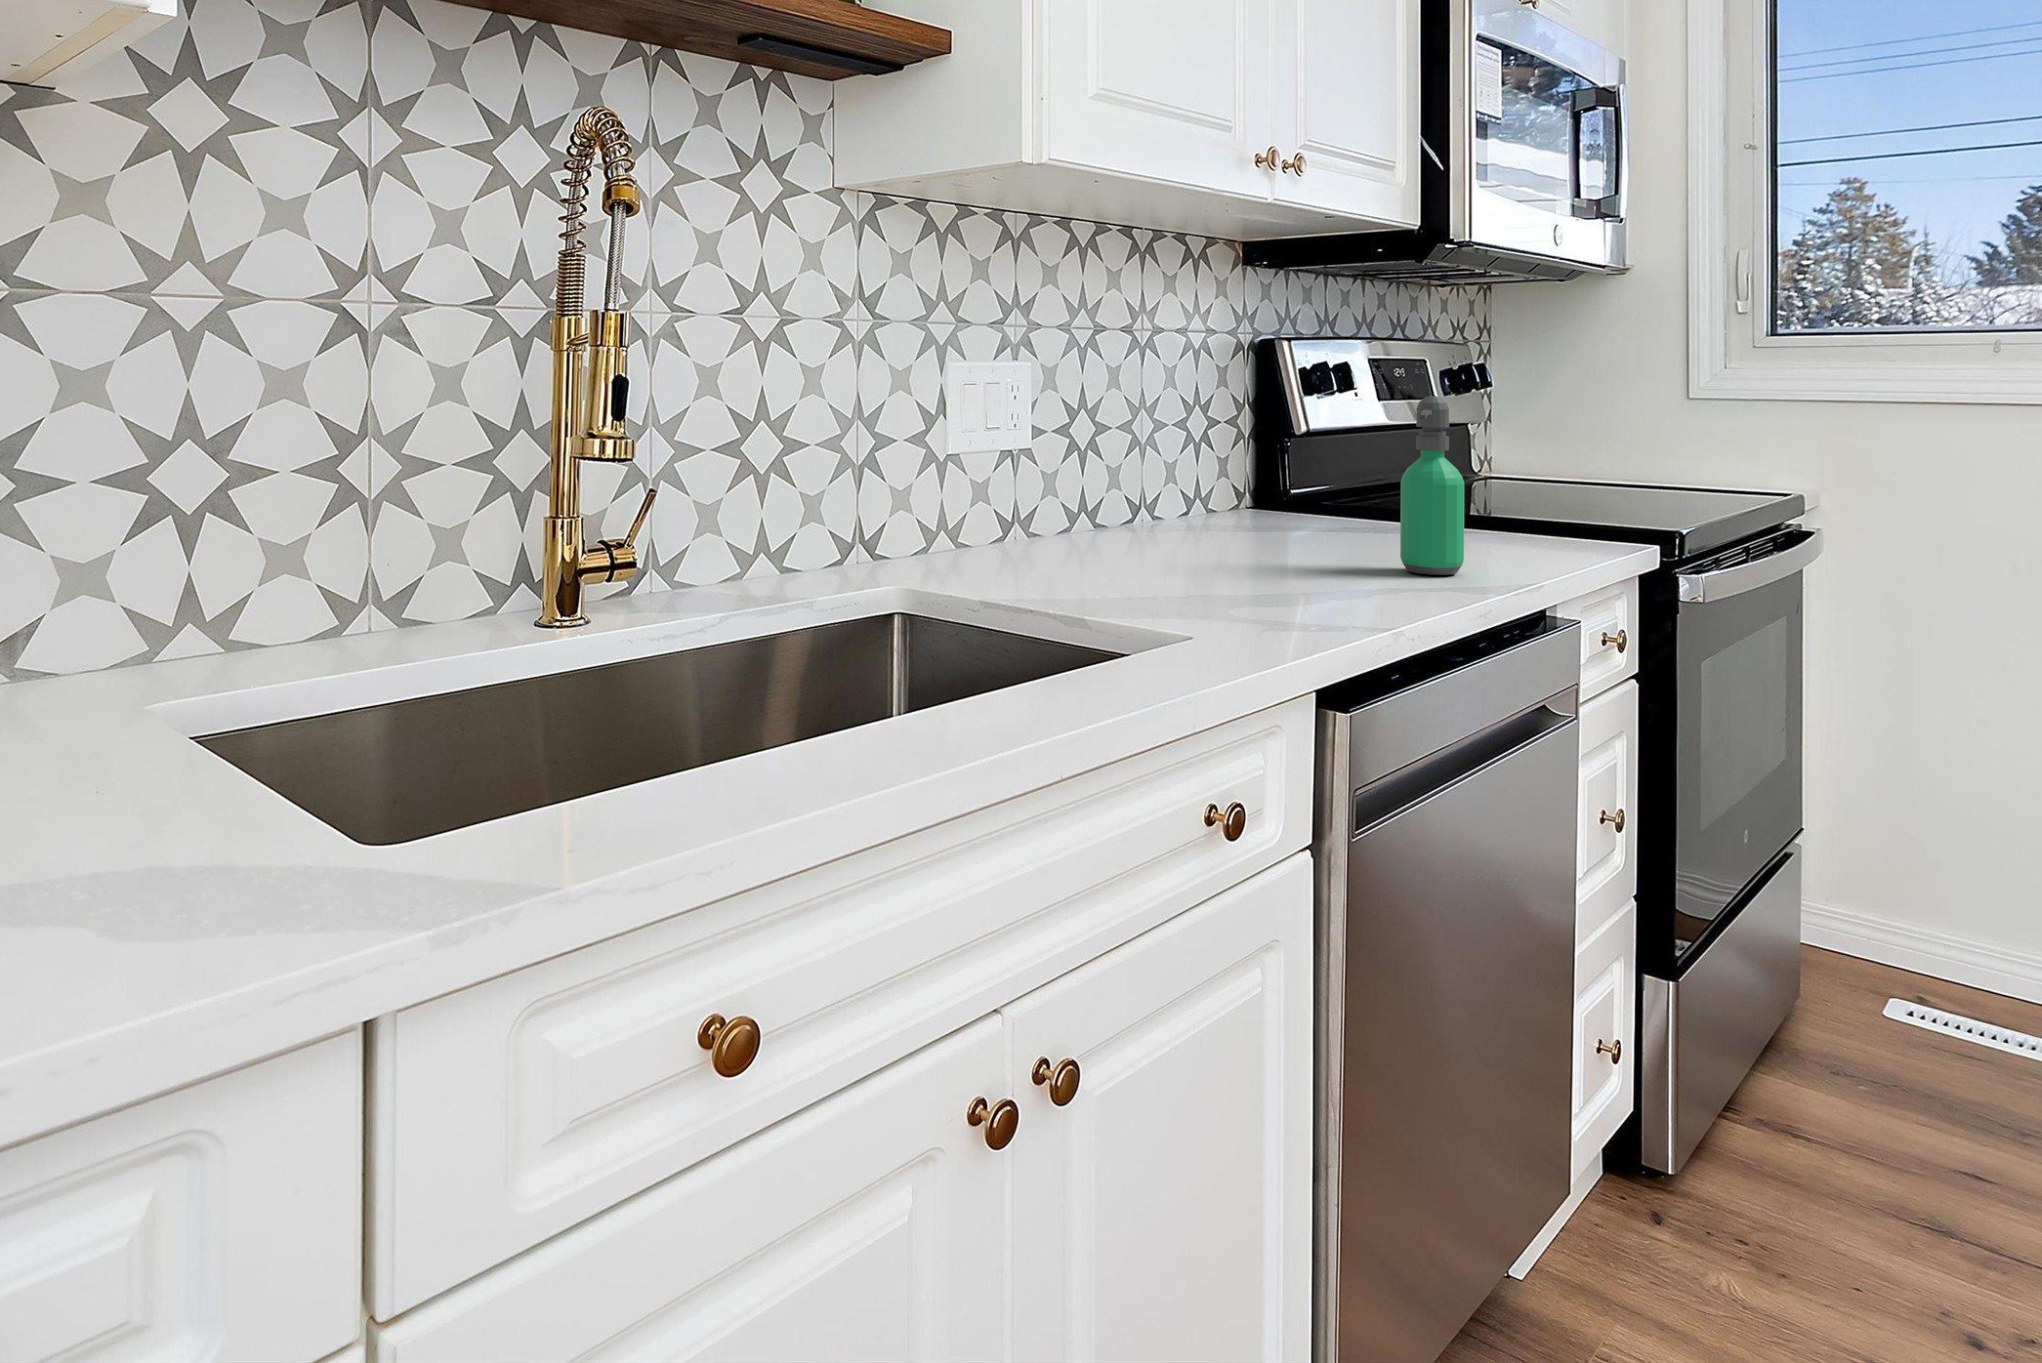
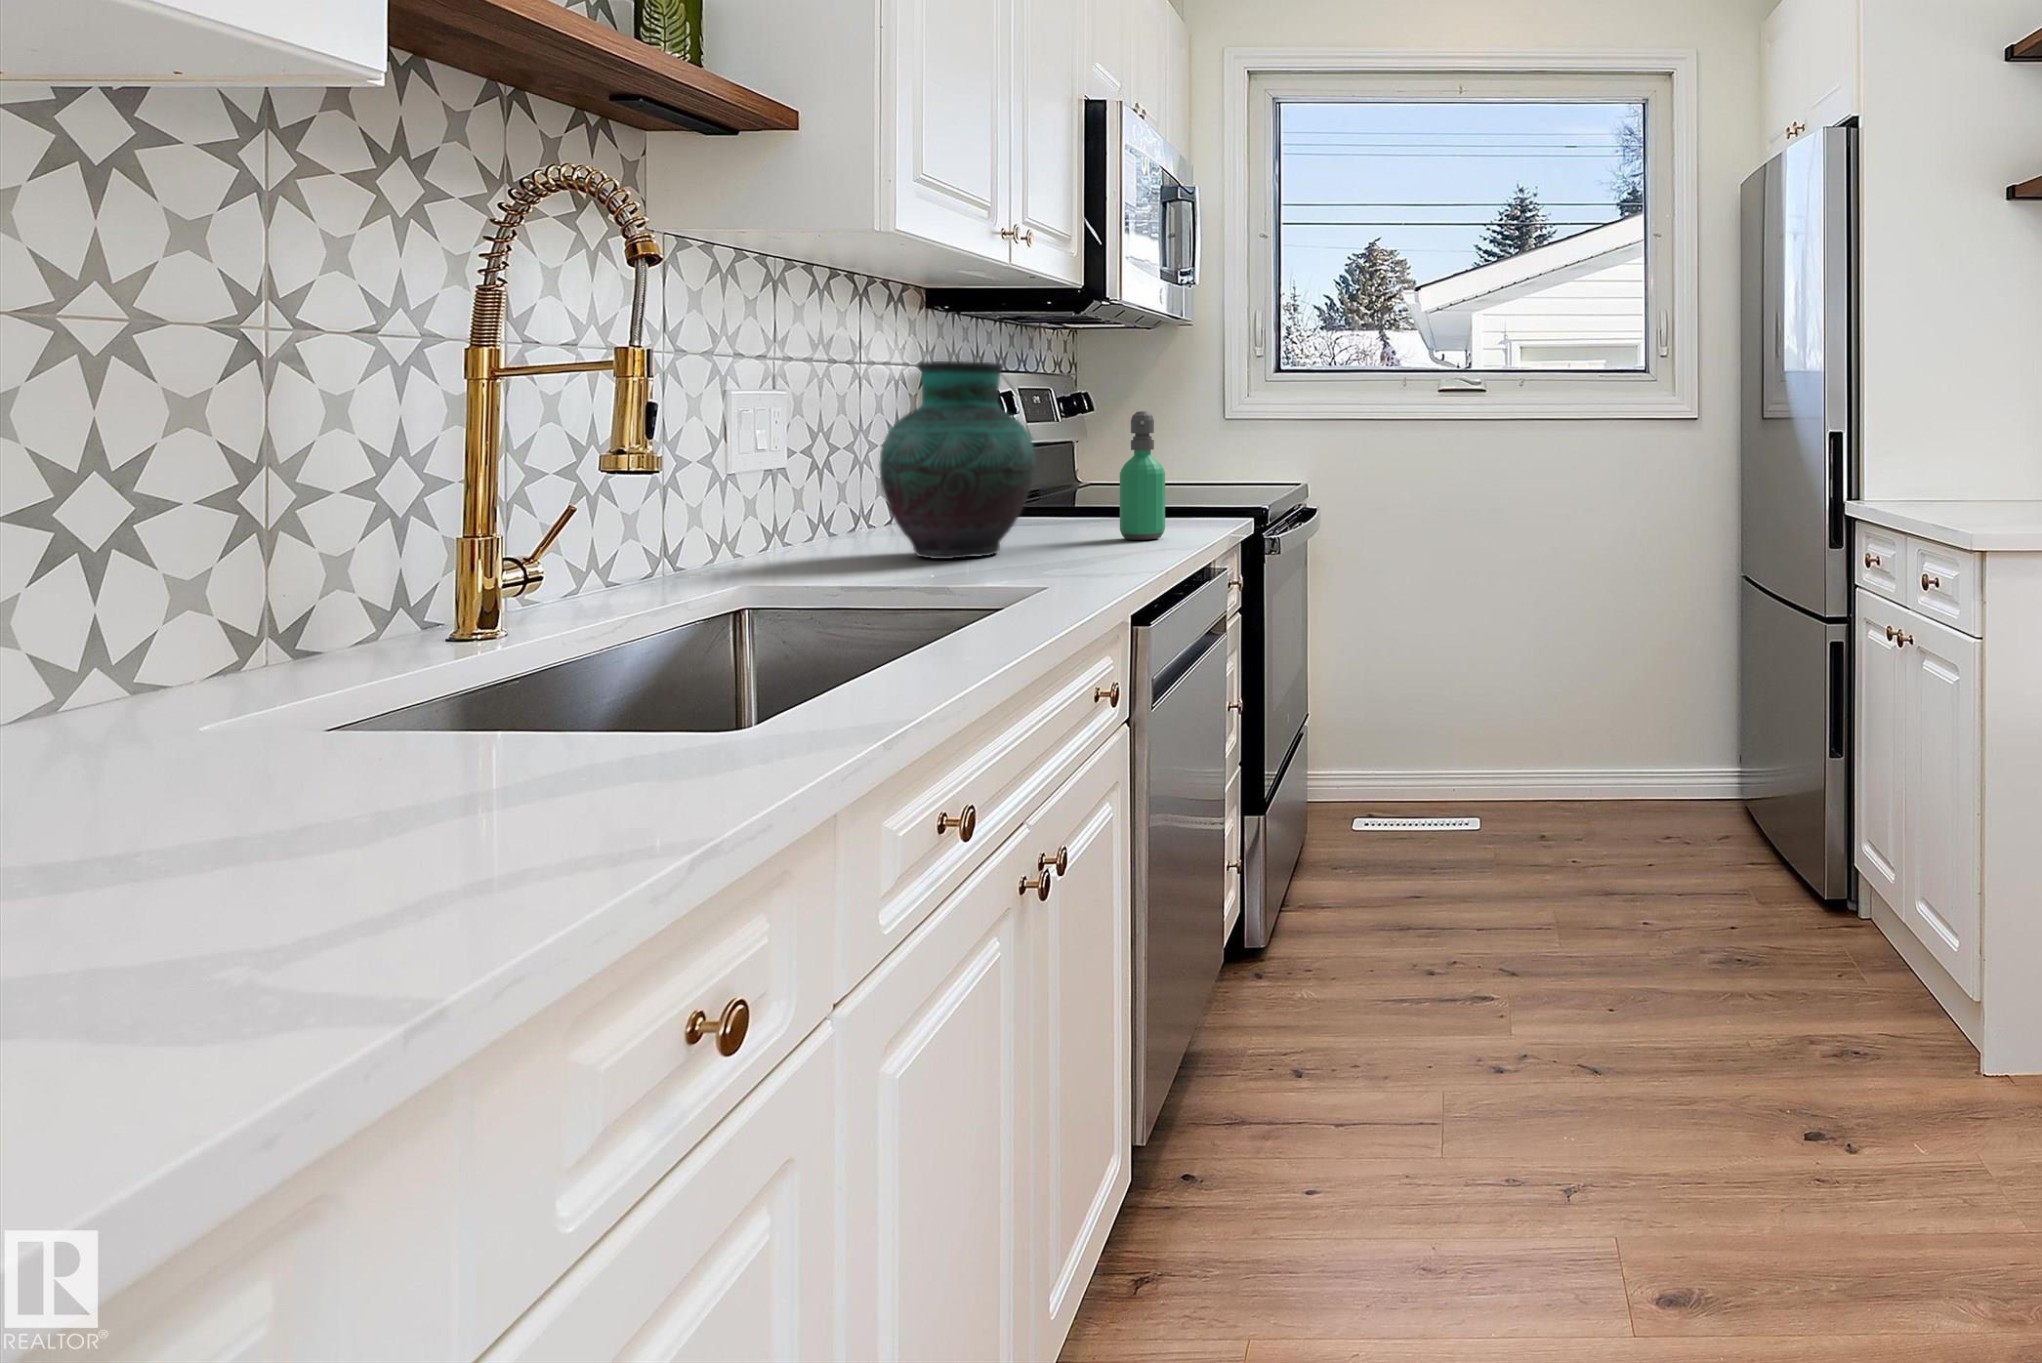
vase: none [1082,329,1266,577] -> present [879,361,1035,559]

